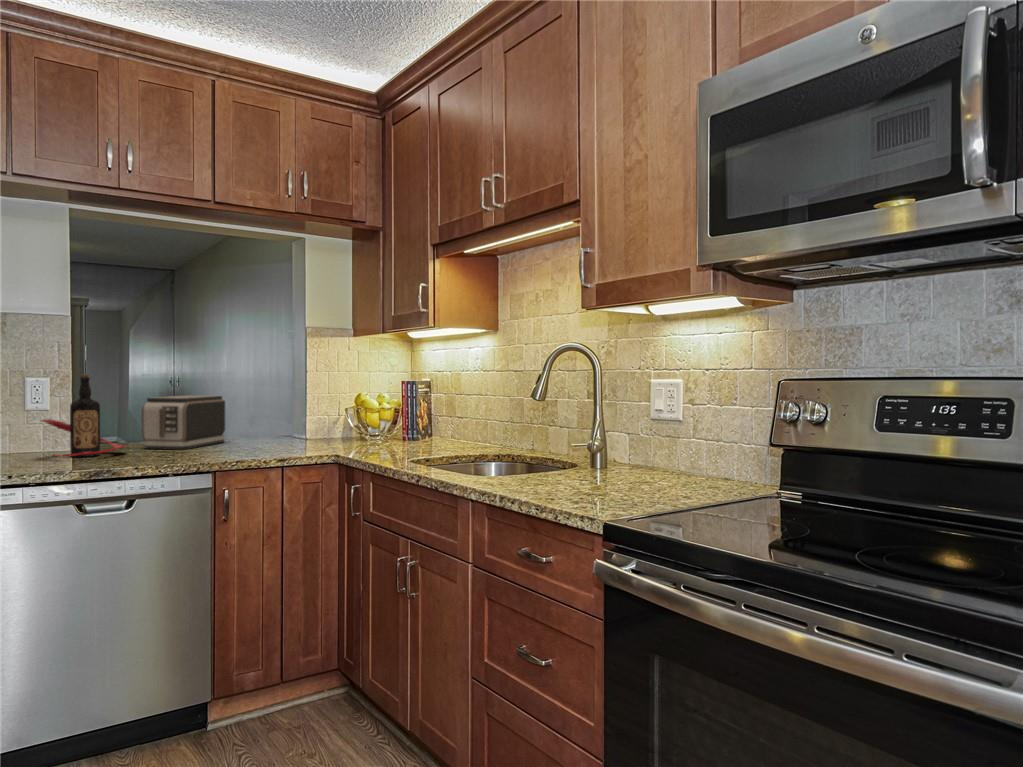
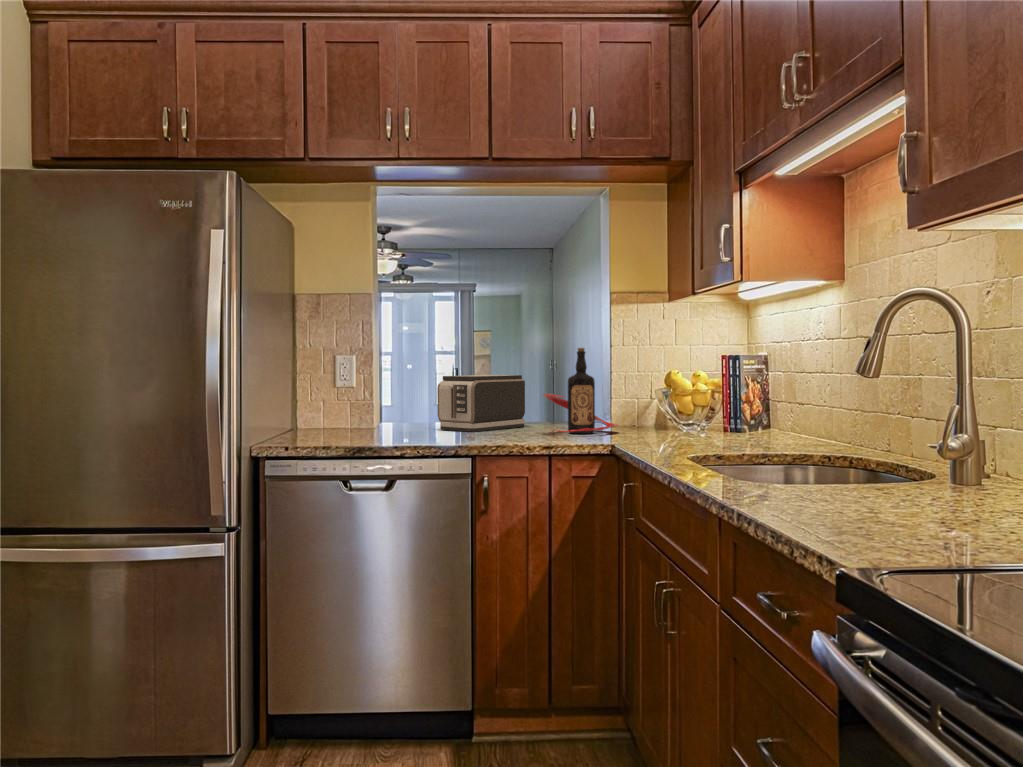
bottle: present [41,374,126,457] -> present [543,348,618,434]

